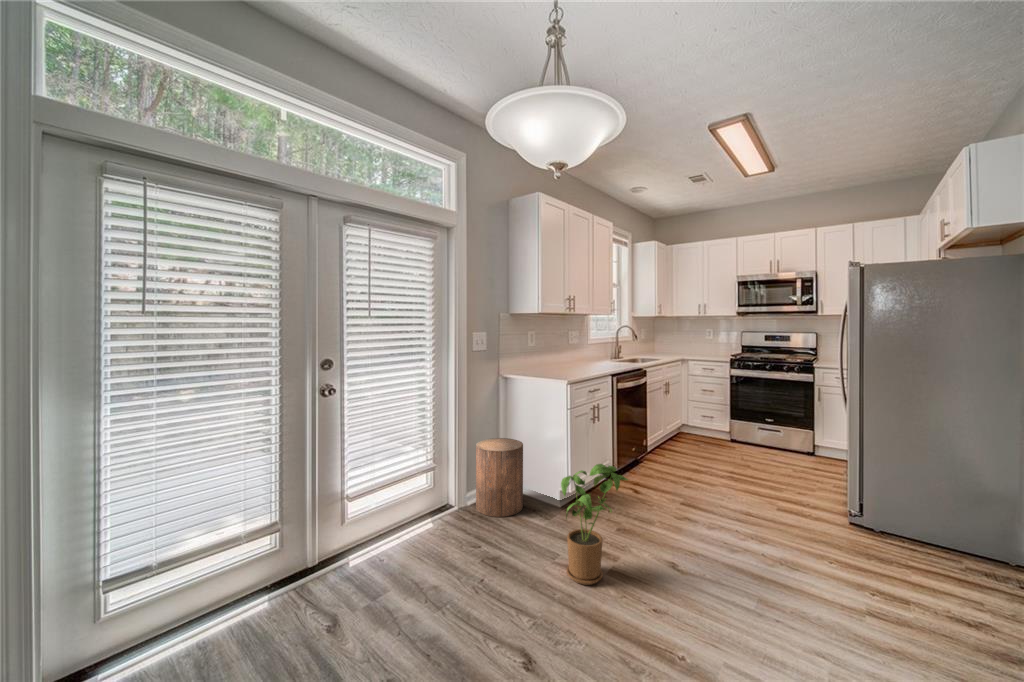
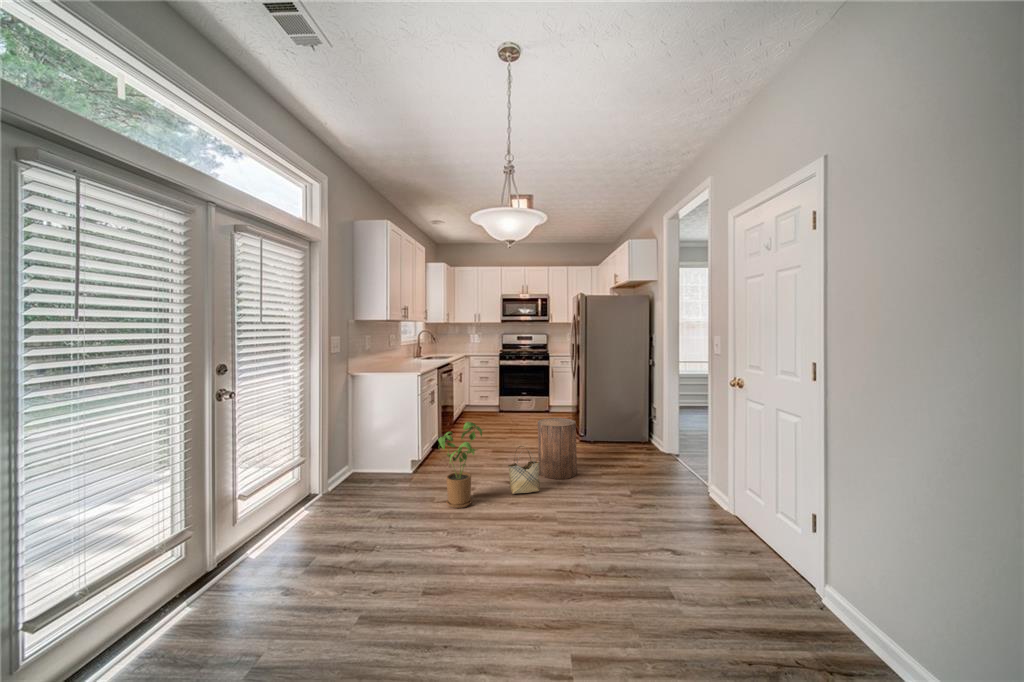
stool: present [476,438,523,517] -> present [538,418,577,479]
woven basket: none [665,517,722,601] -> present [508,446,540,494]

